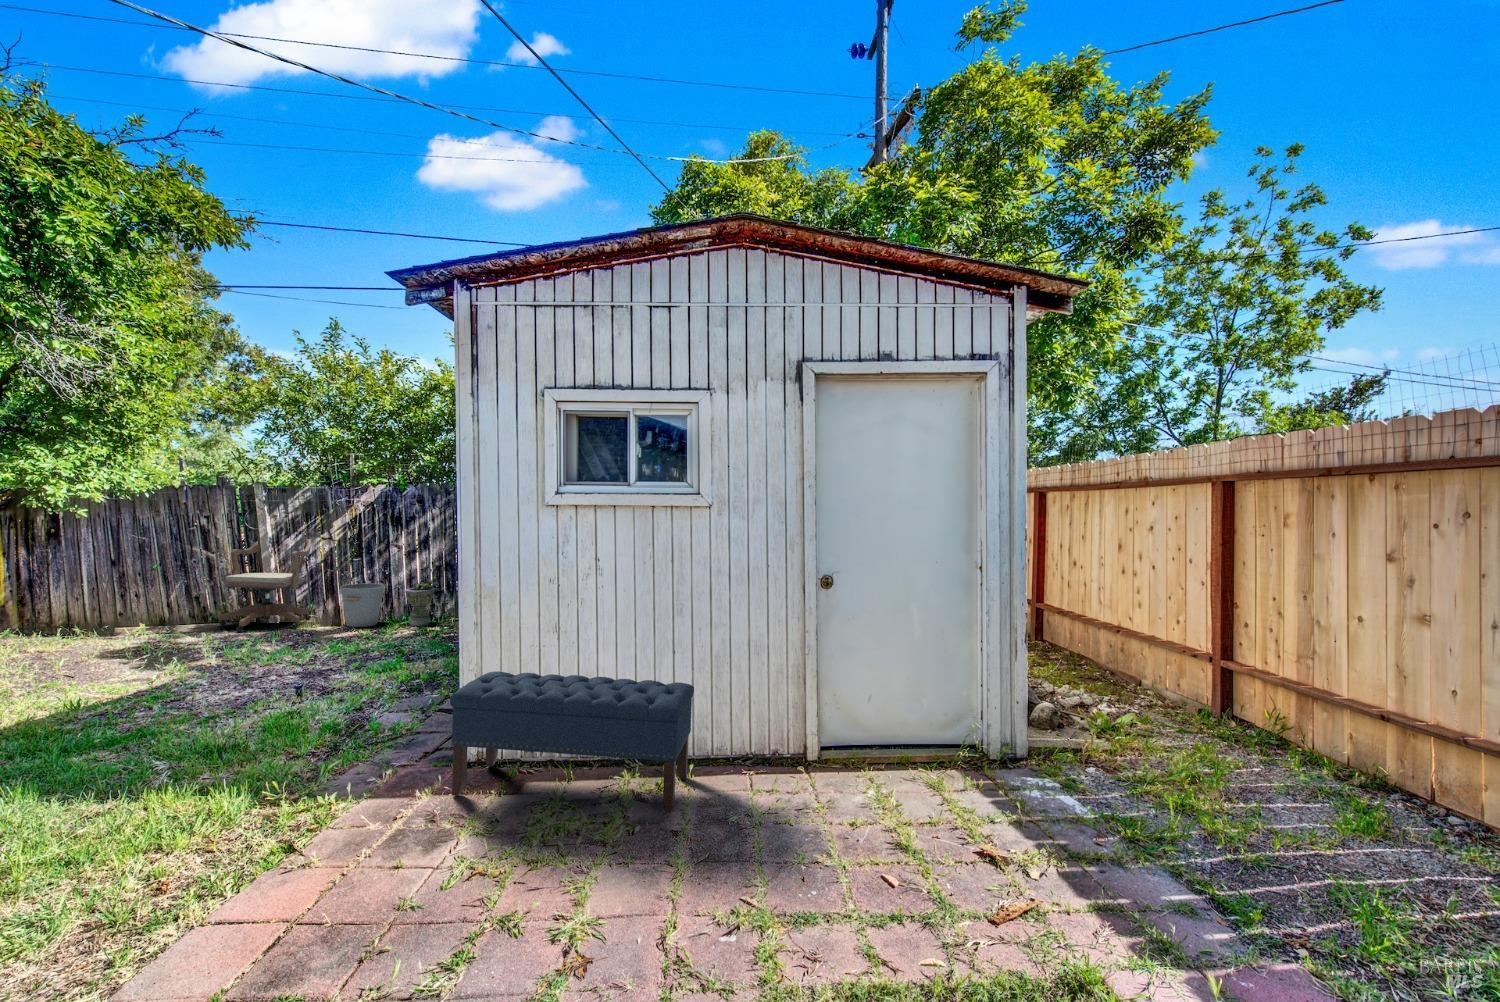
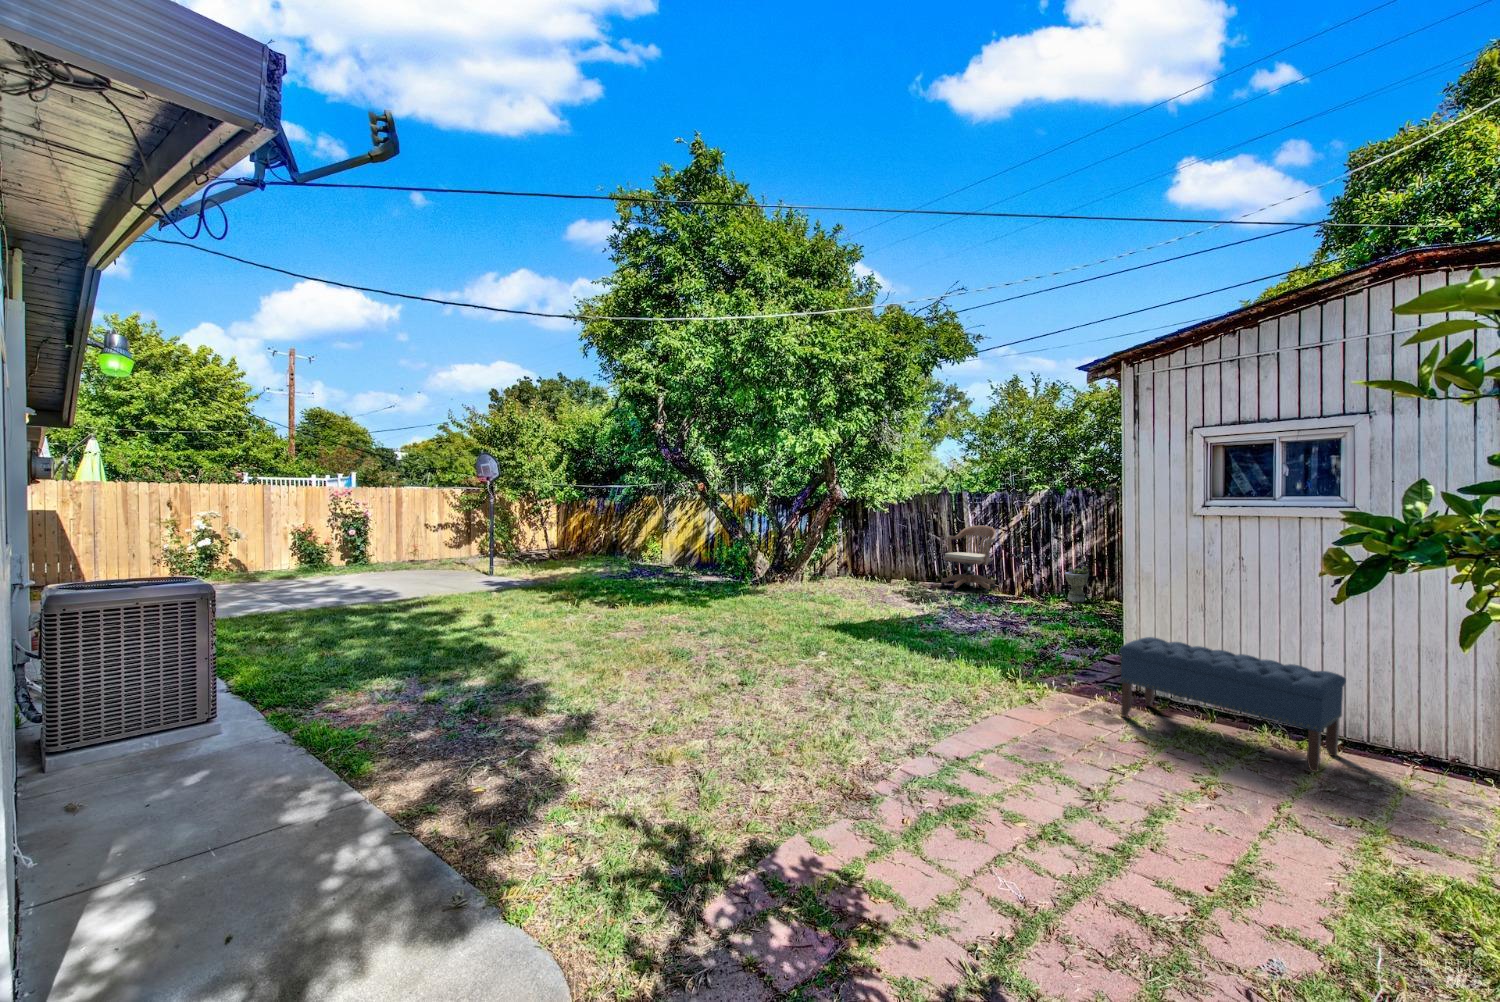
bucket: present [341,583,384,627] -> none [1017,565,1049,598]

